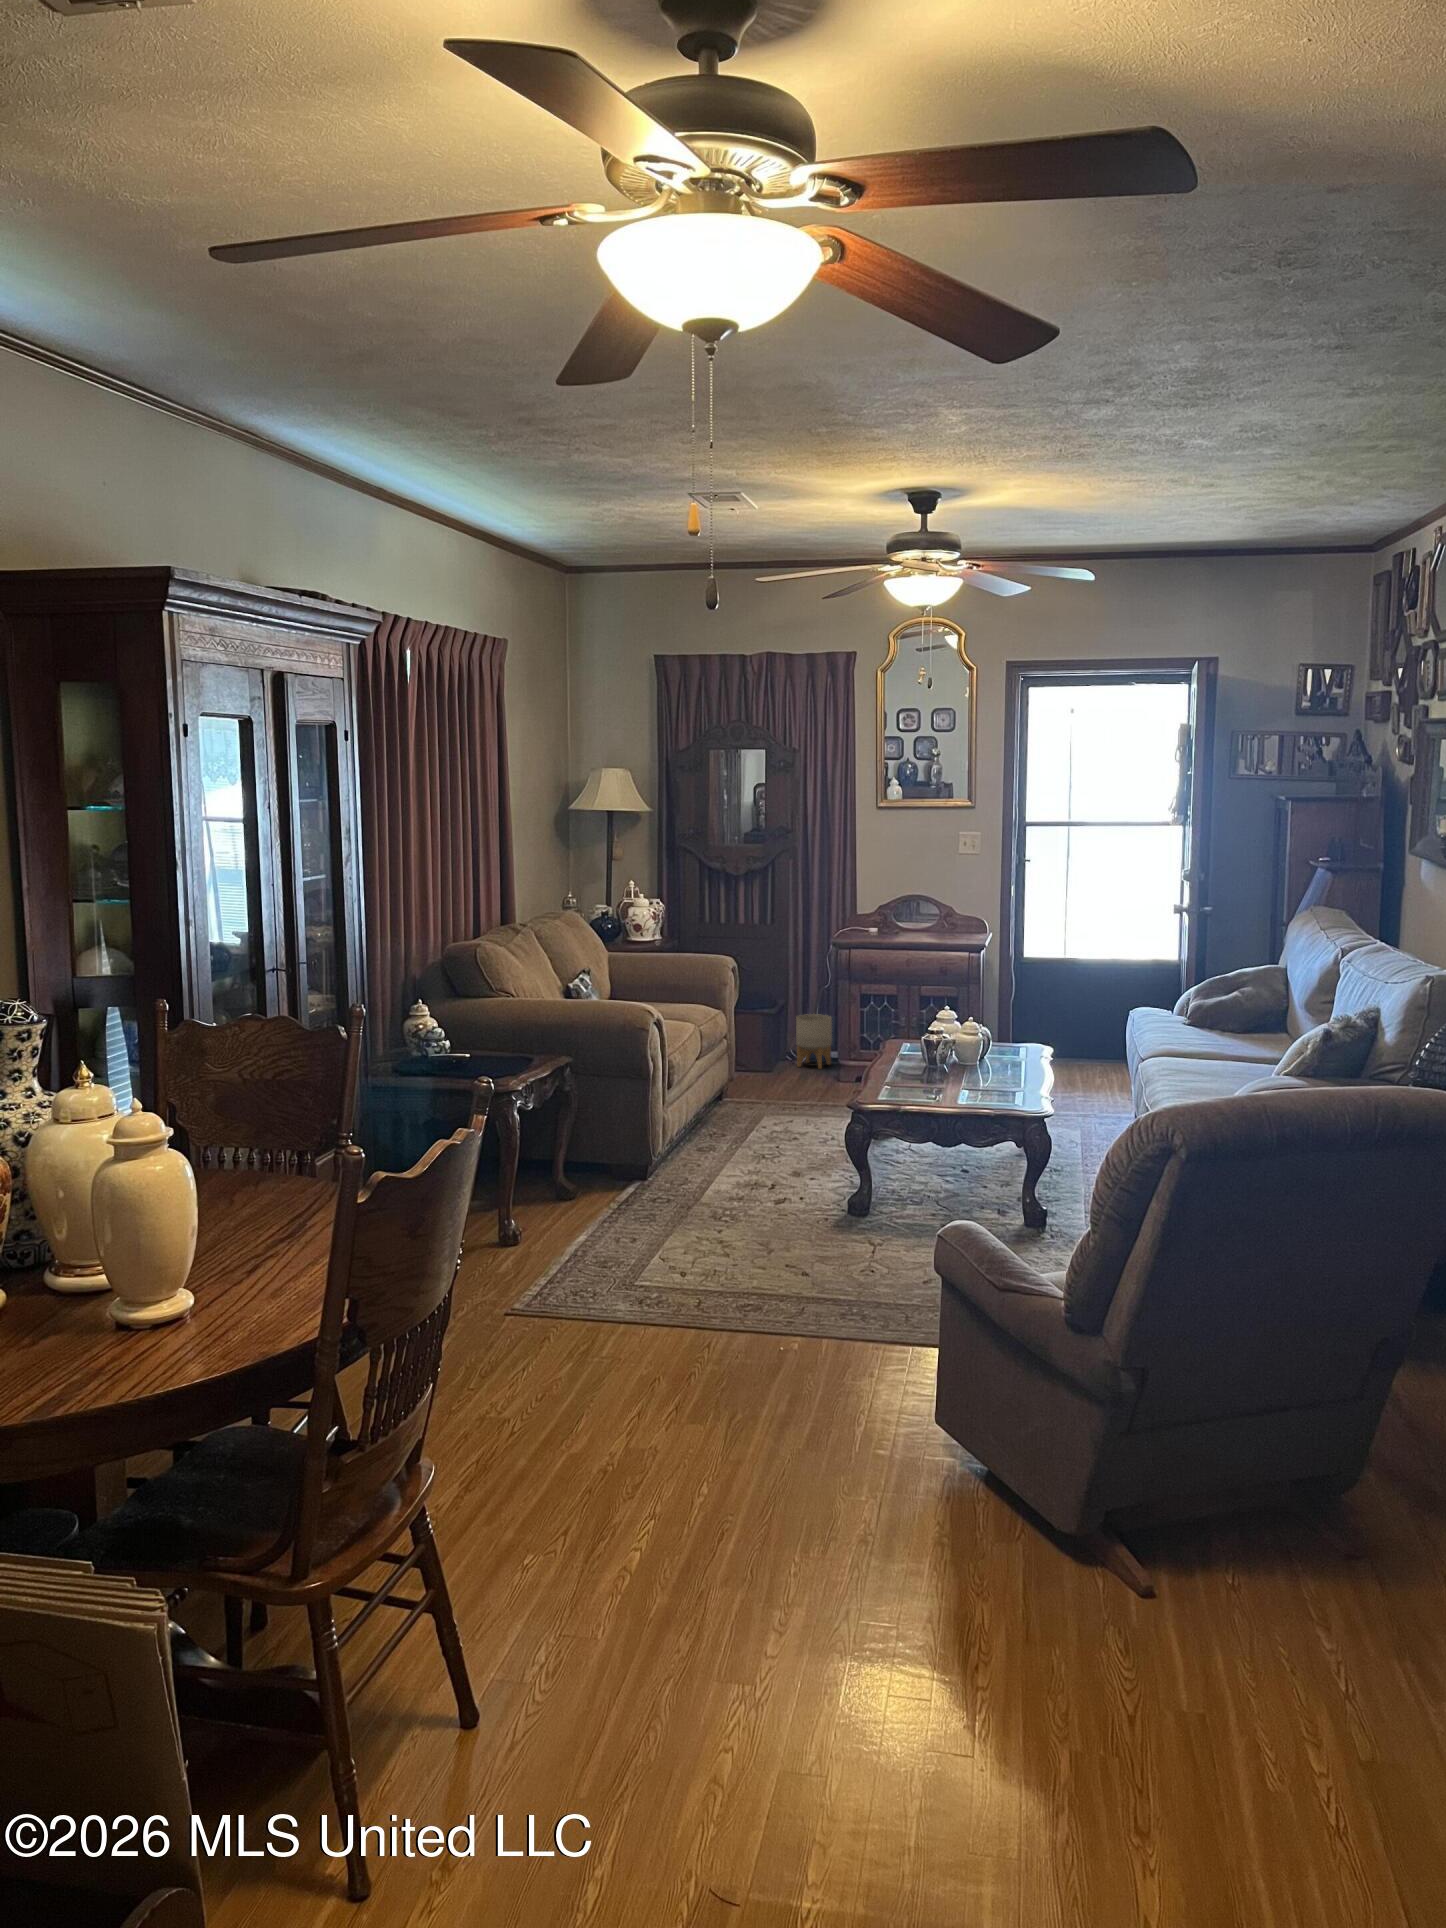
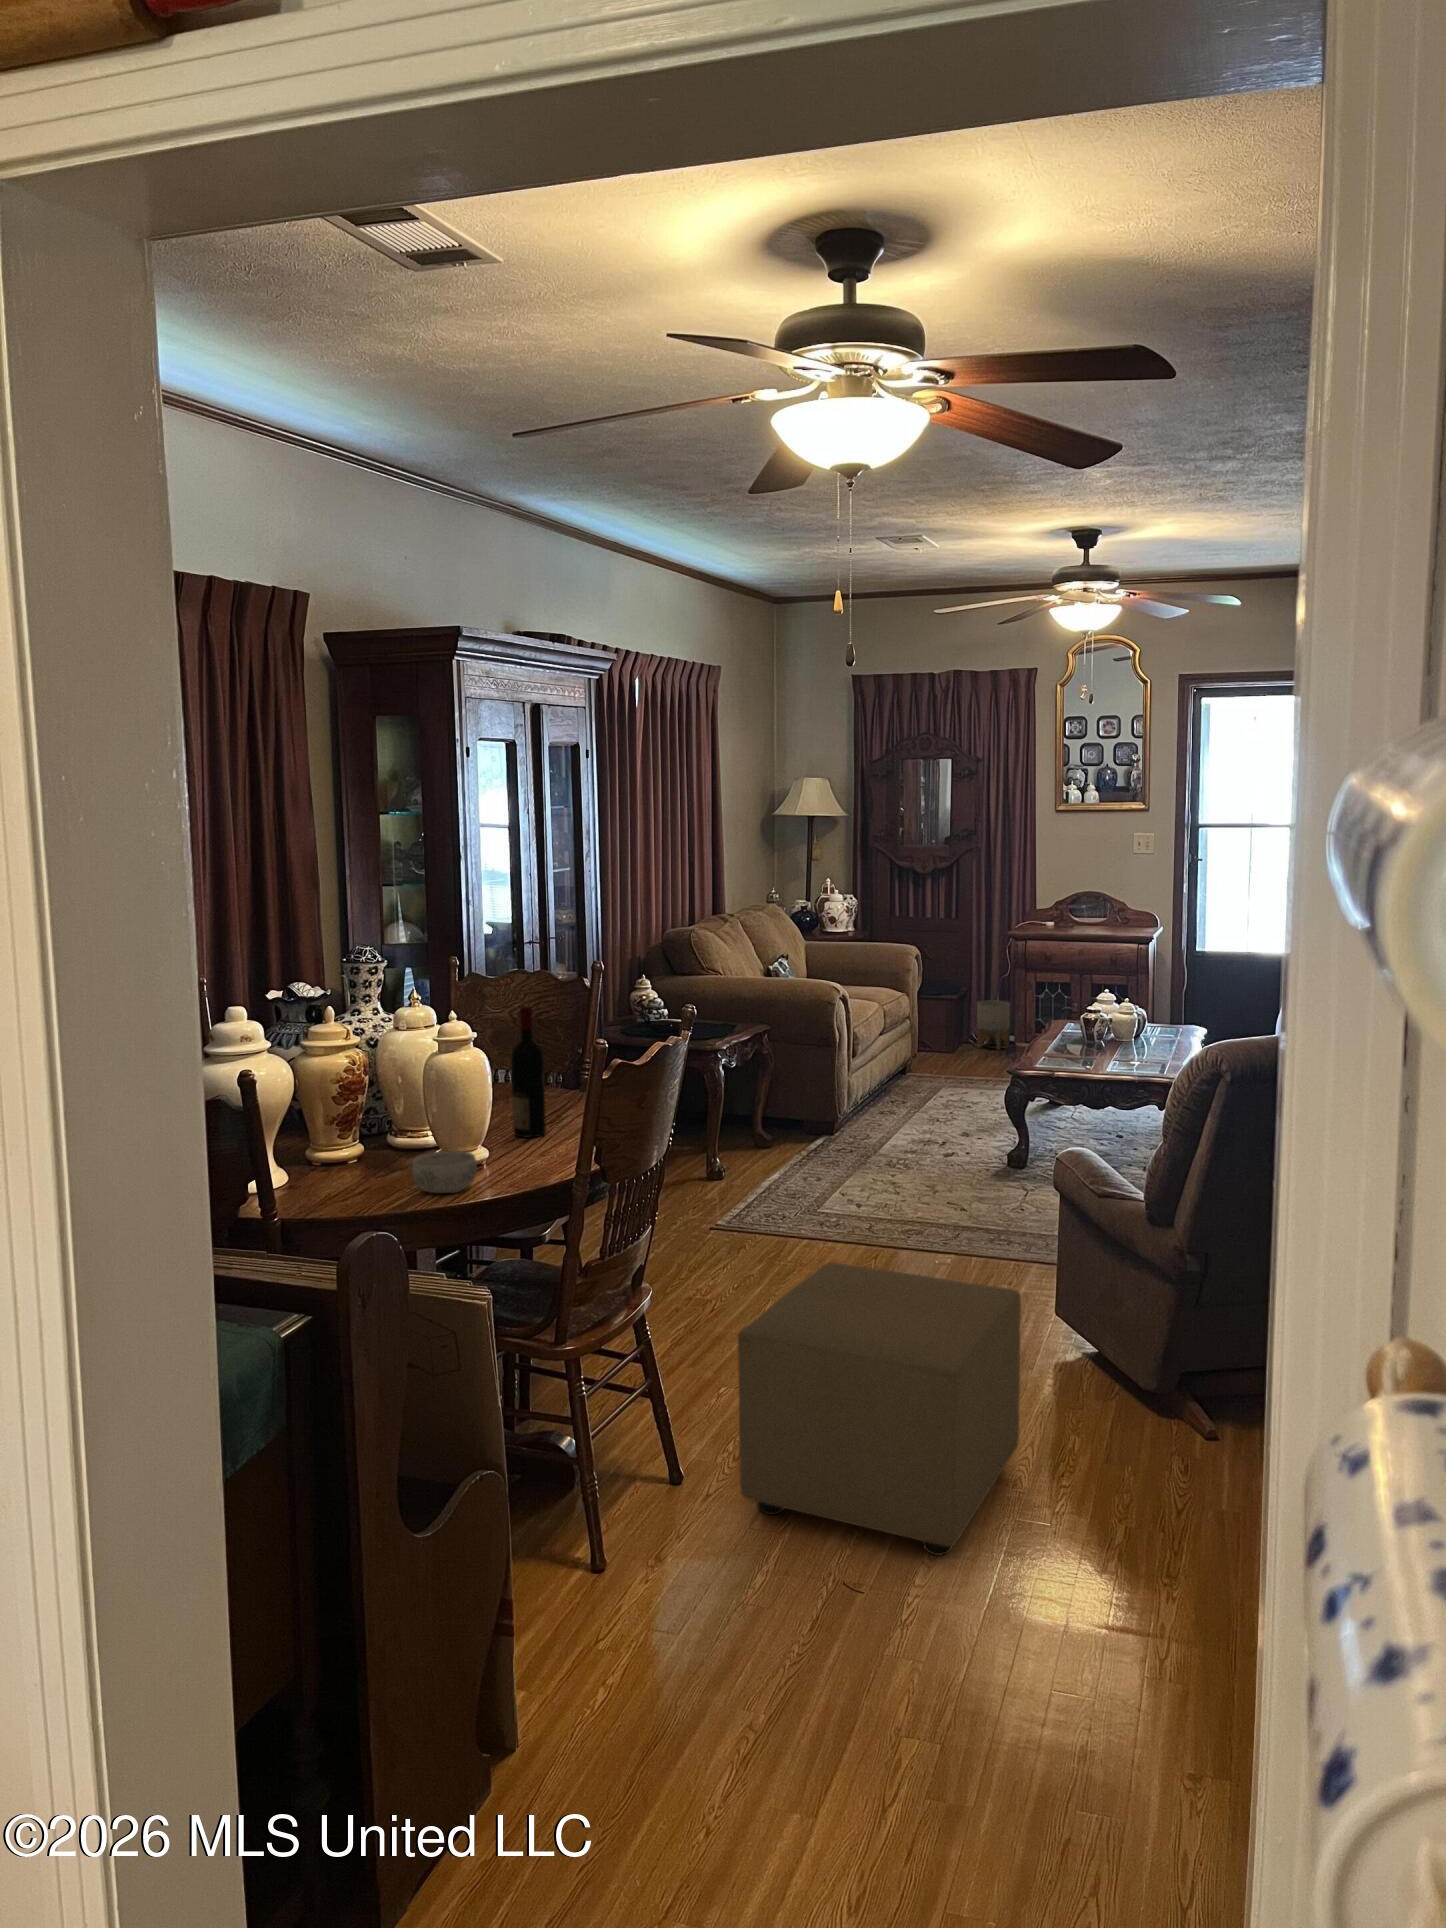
wine bottle: none [231,1079,282,1262] -> present [511,1006,546,1138]
decorative bowl: none [67,1306,169,1378] -> present [412,1151,477,1193]
ottoman: none [555,1401,923,1825] -> present [738,1262,1021,1555]

